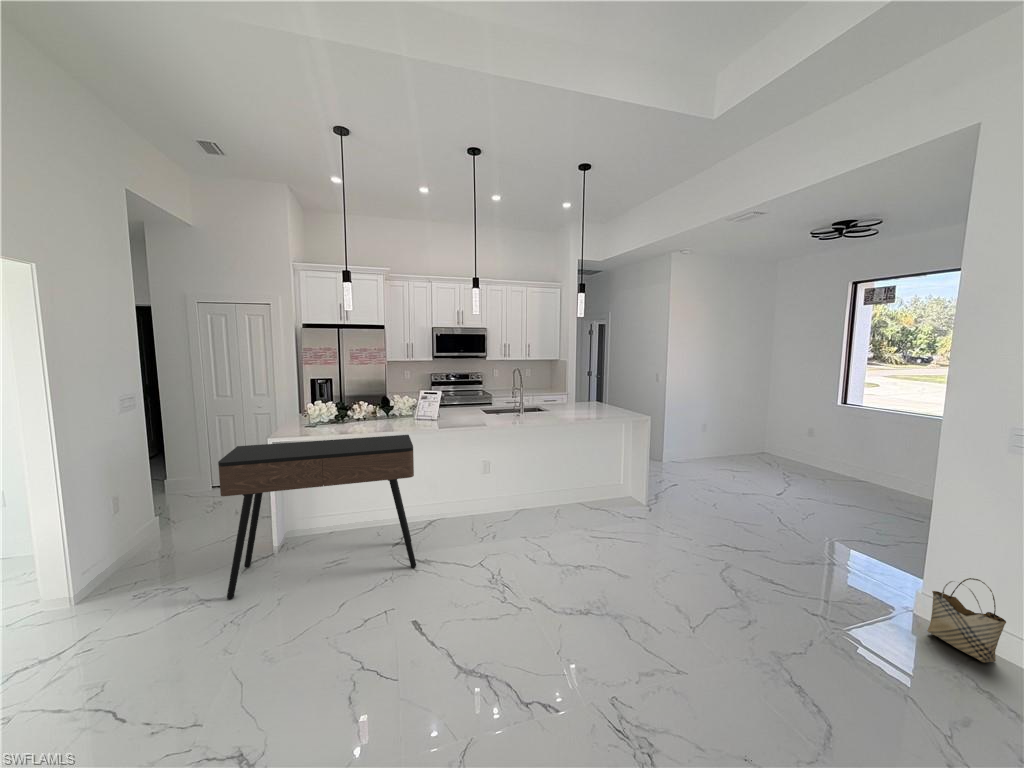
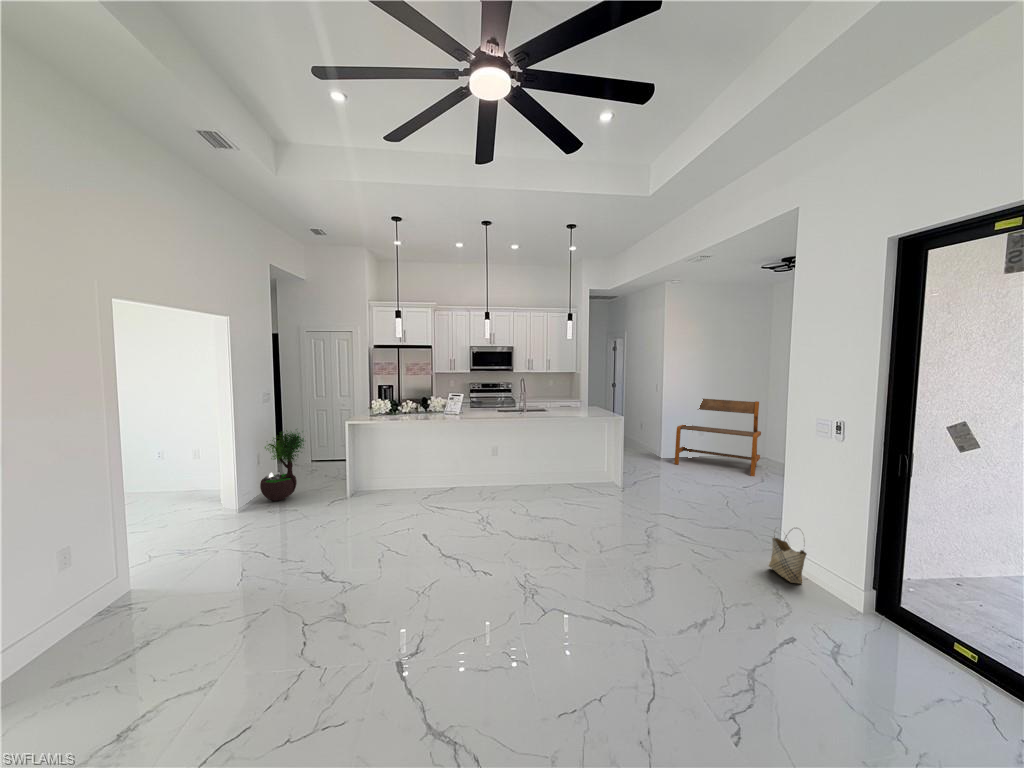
bench: none [680,387,778,477] -> present [675,399,761,476]
console table: present [218,435,416,599] -> none [316,422,435,517]
potted tree: none [121,452,201,570] -> present [260,430,304,501]

